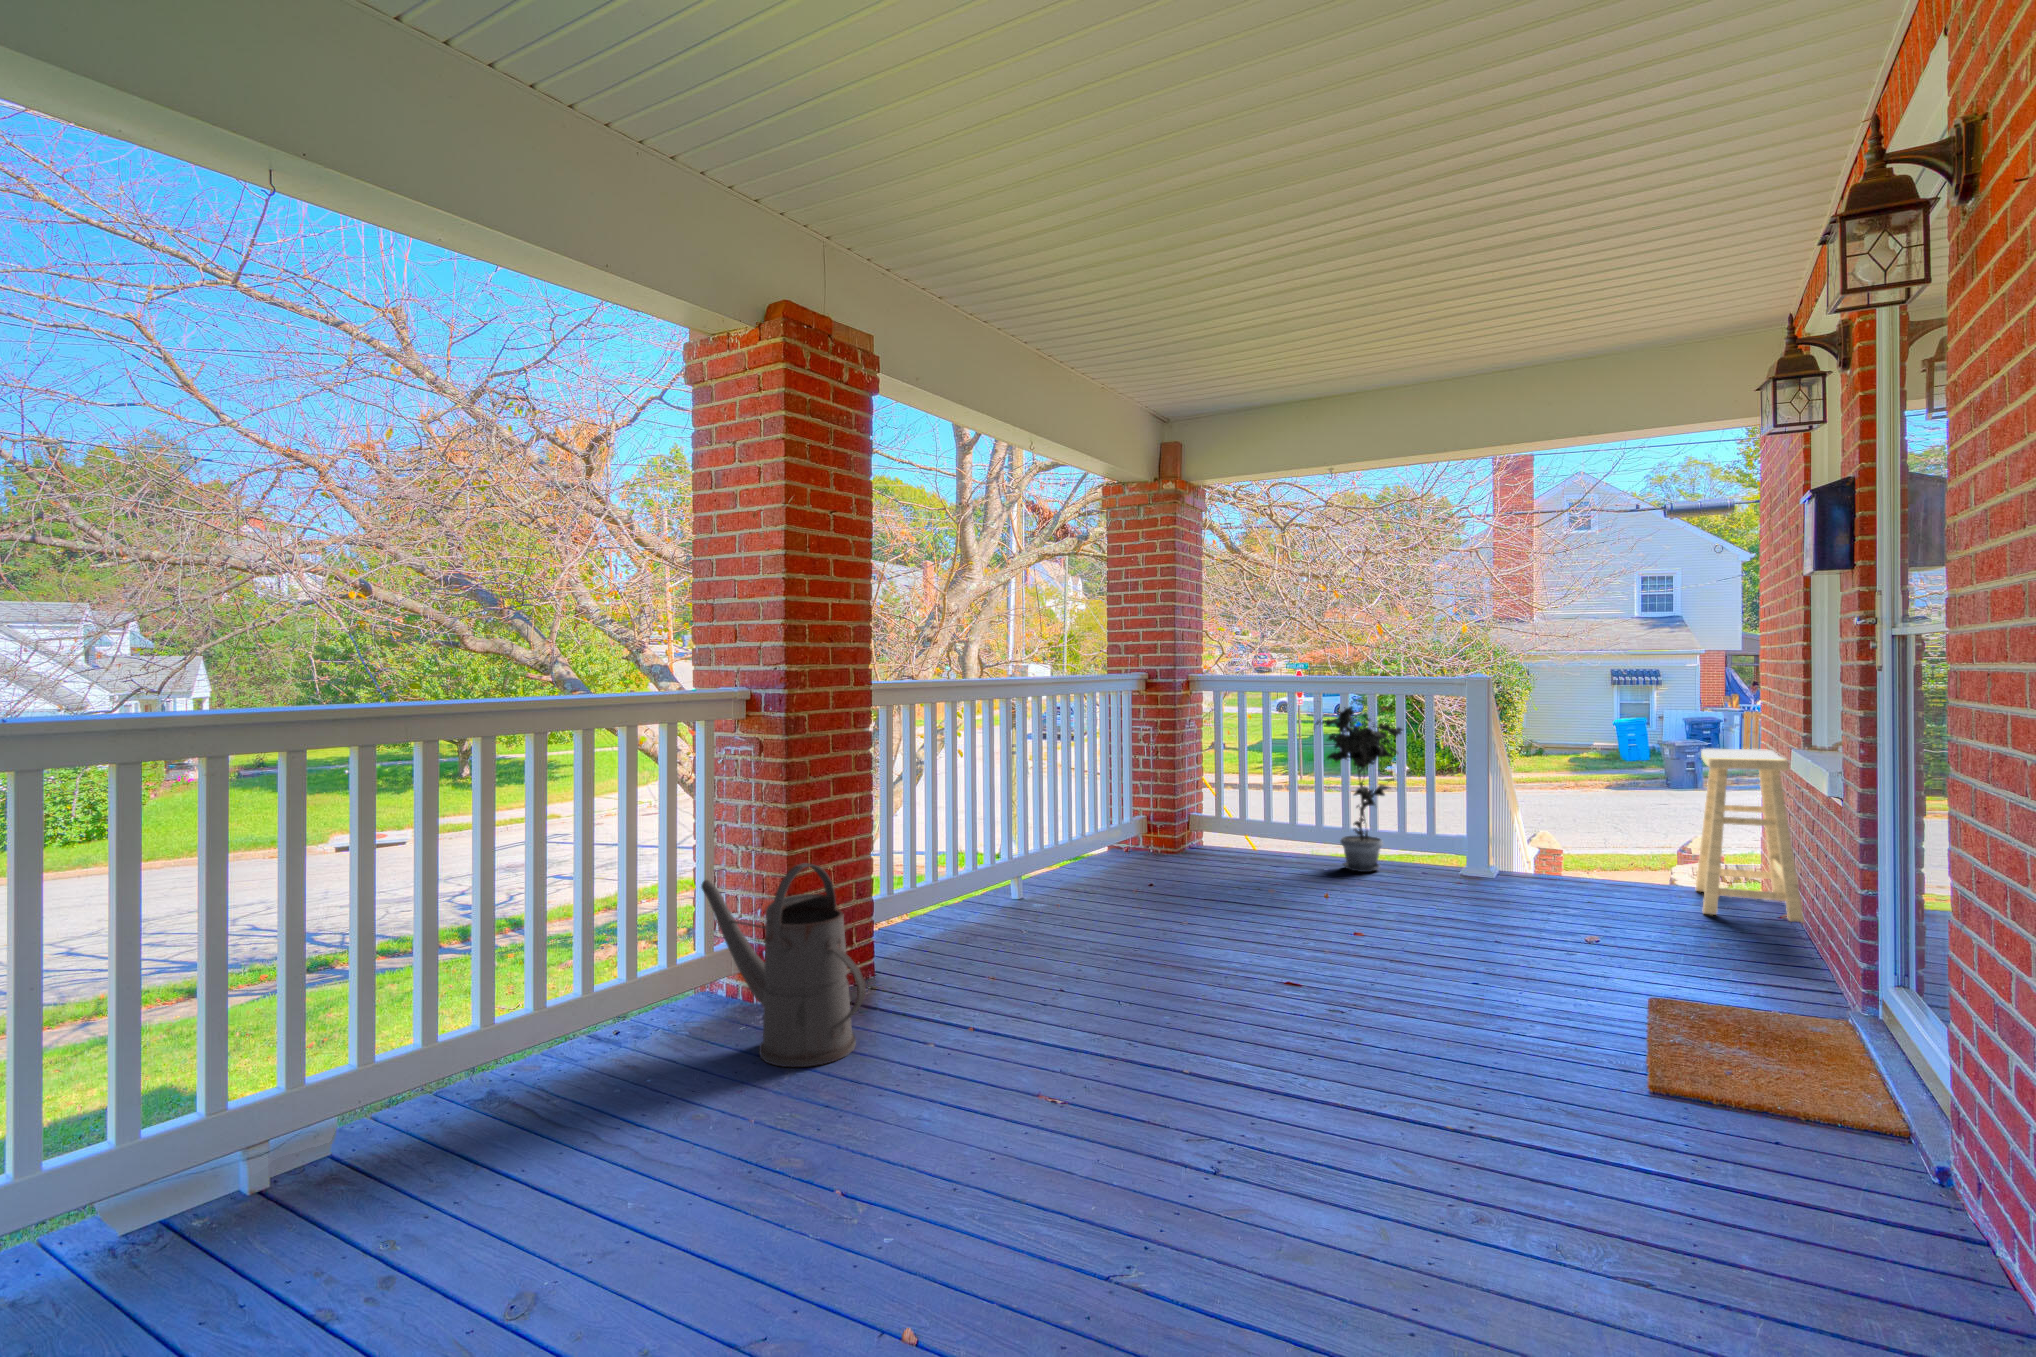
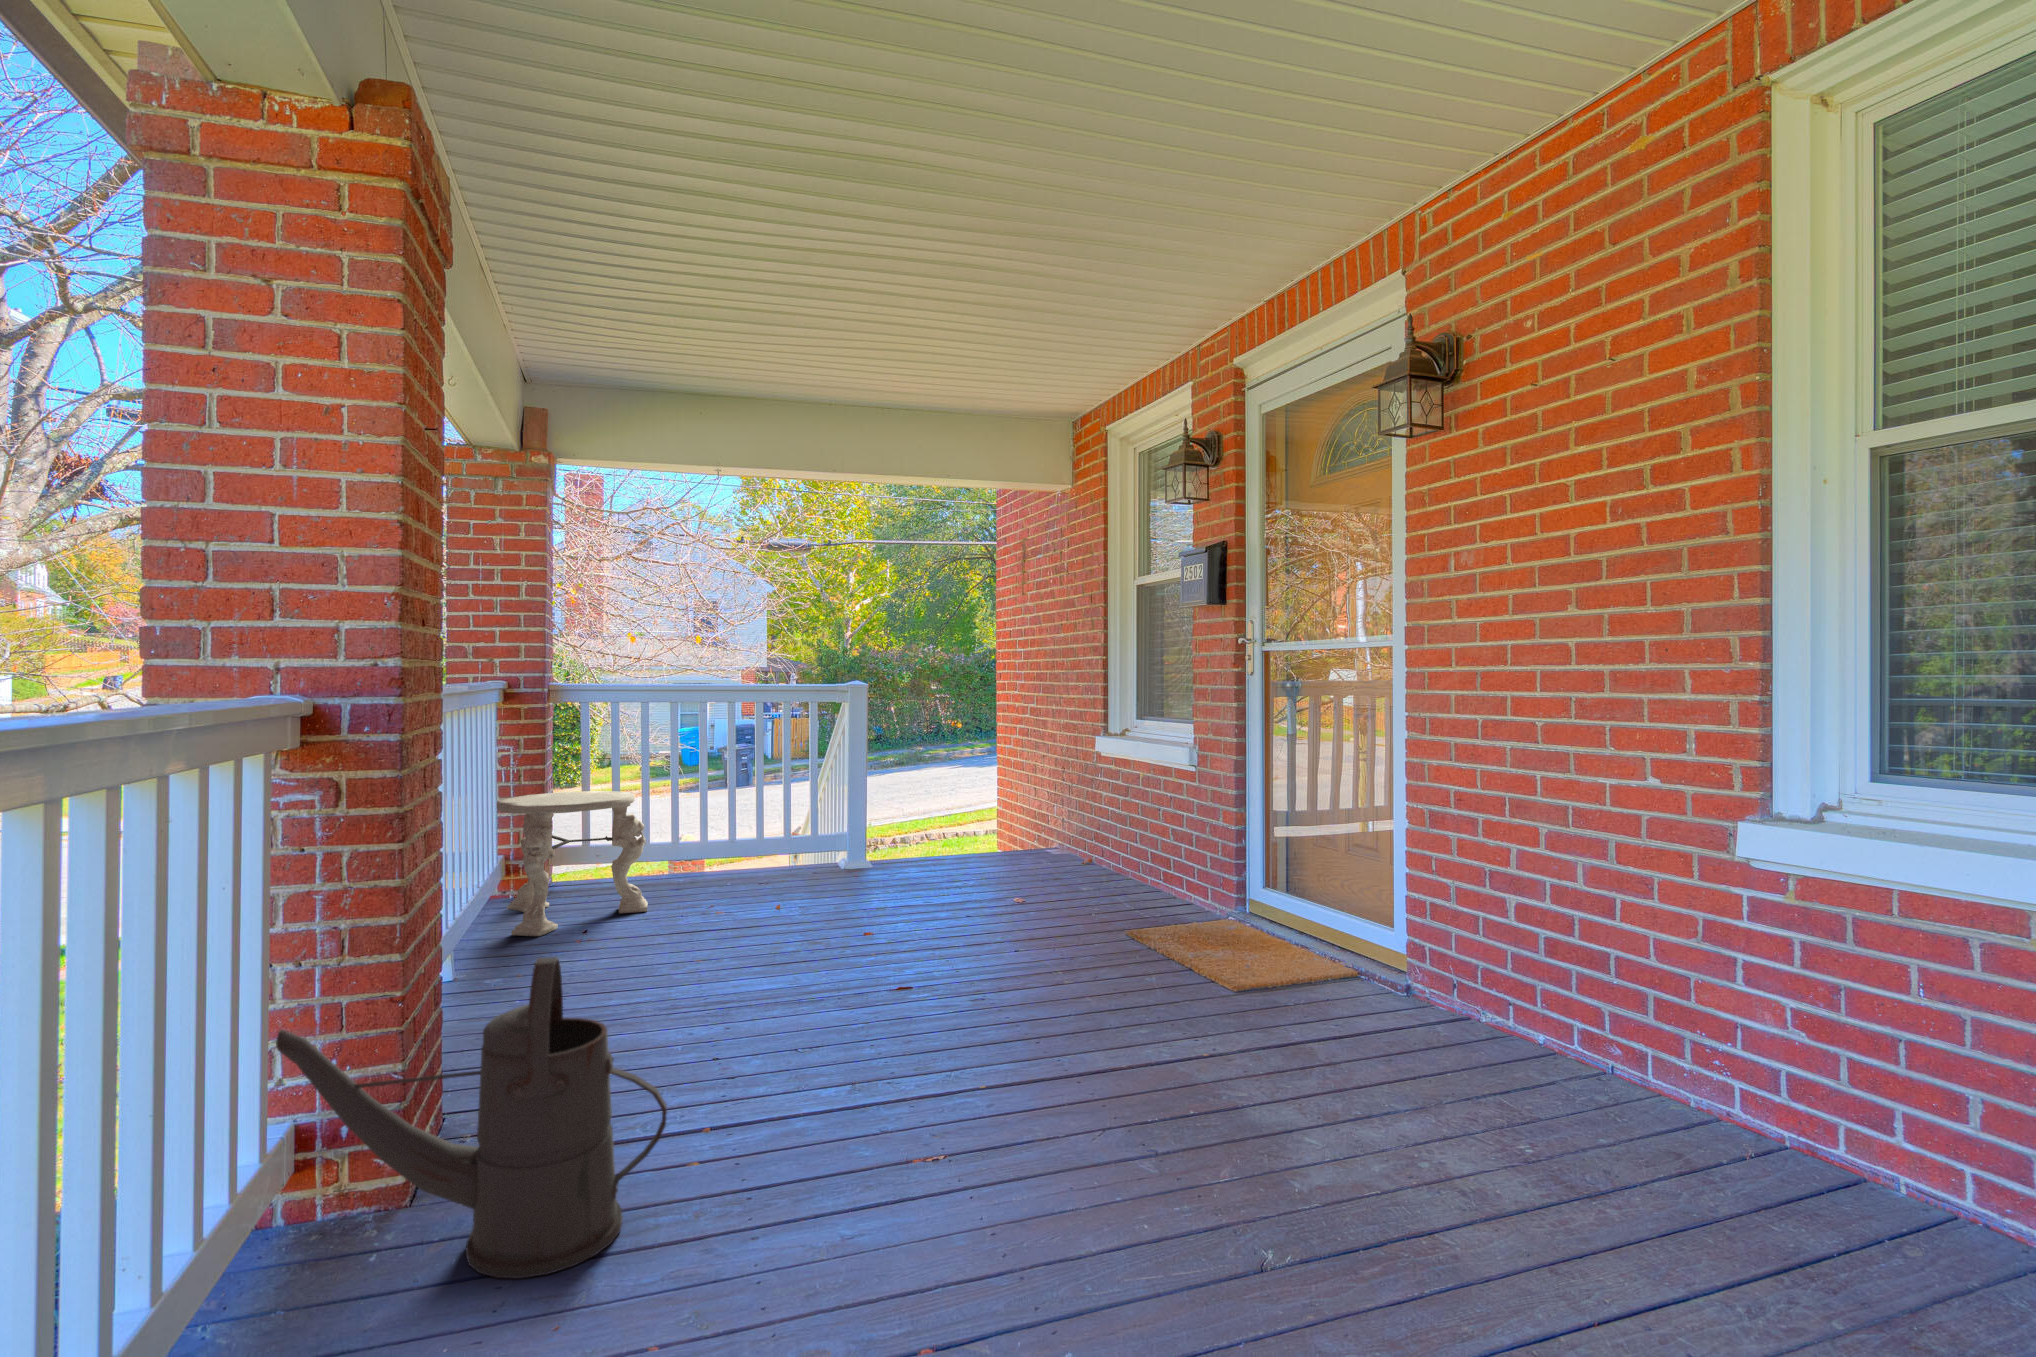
potted plant: present [1316,701,1402,872] -> none [724,711,832,883]
stool: present [1696,749,1804,922] -> none [1027,745,1116,873]
side table: none [1096,766,1218,880] -> present [497,791,648,936]

